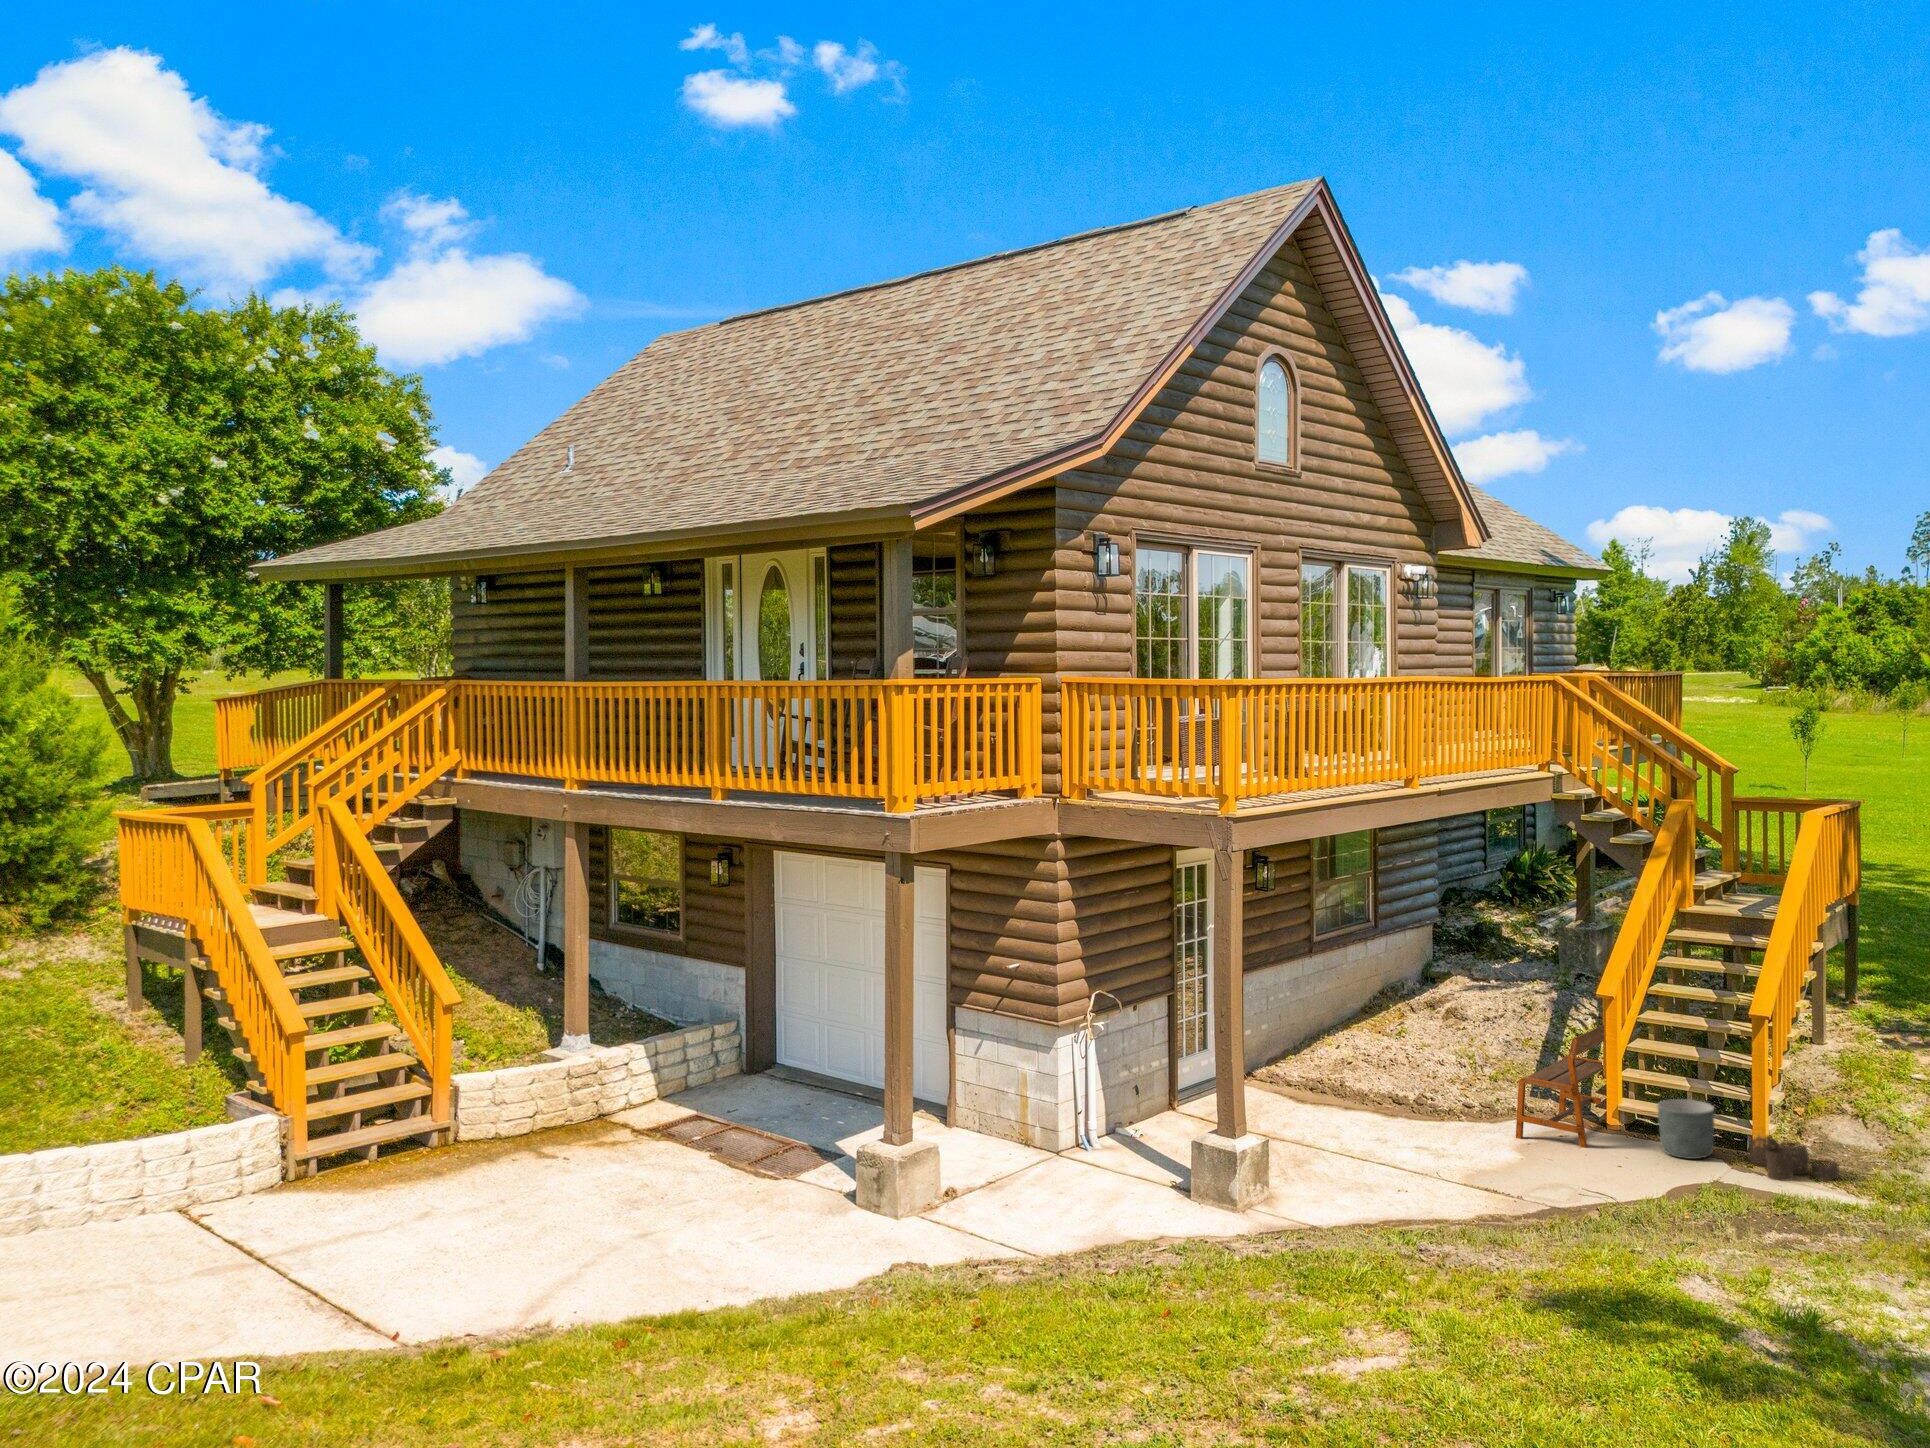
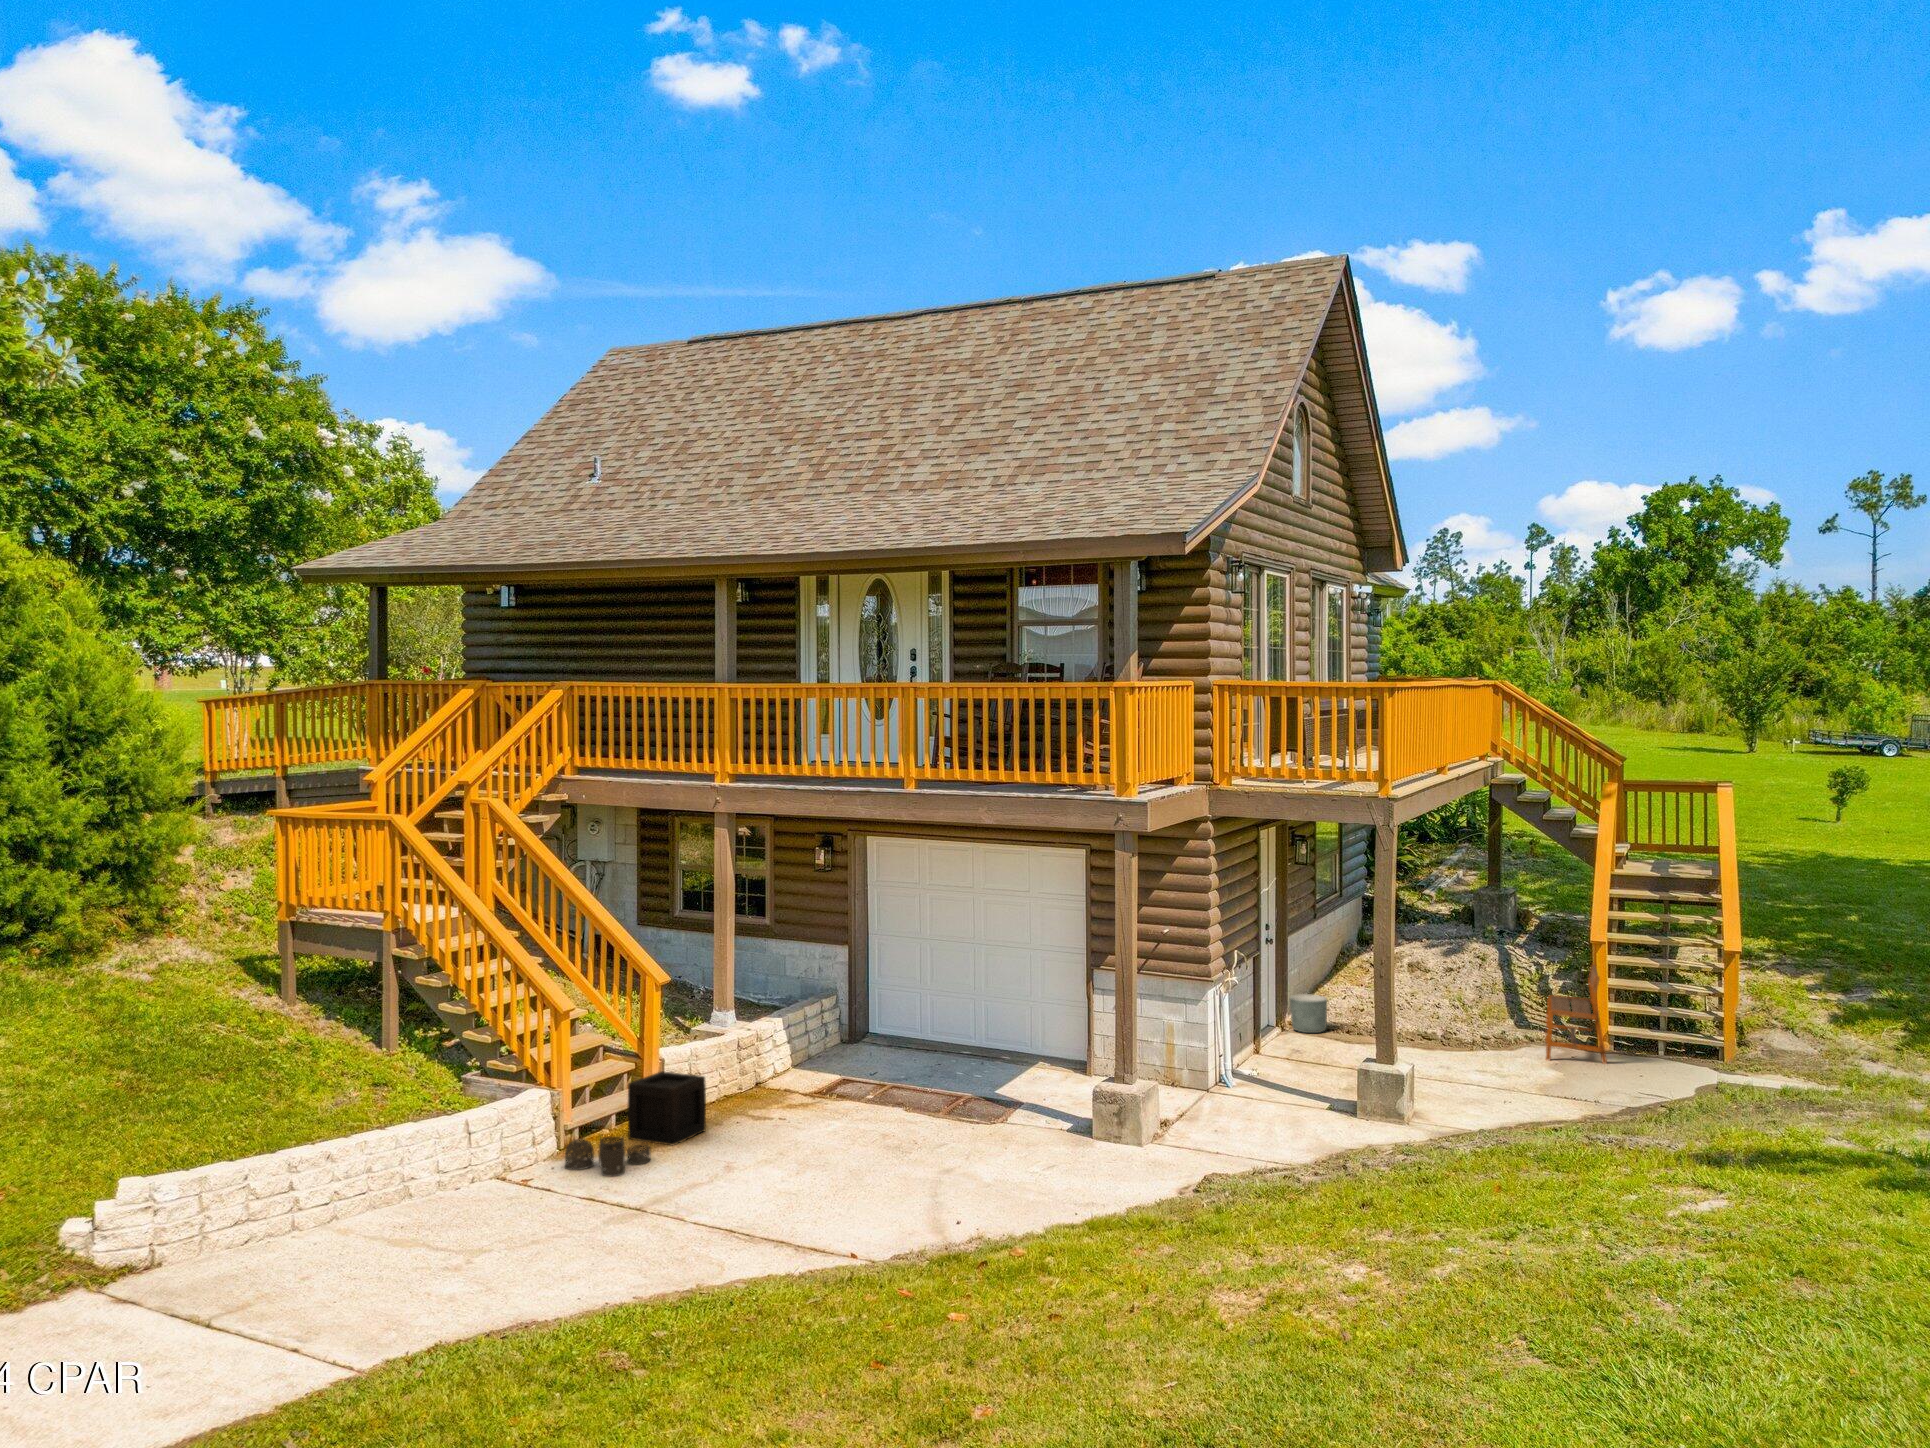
planter: present [1657,1099,1714,1159] -> present [1290,994,1327,1033]
wooden crate: none [388,1101,471,1179] -> present [627,1071,706,1145]
woven basket: present [1749,1136,1839,1180] -> present [564,1135,650,1176]

